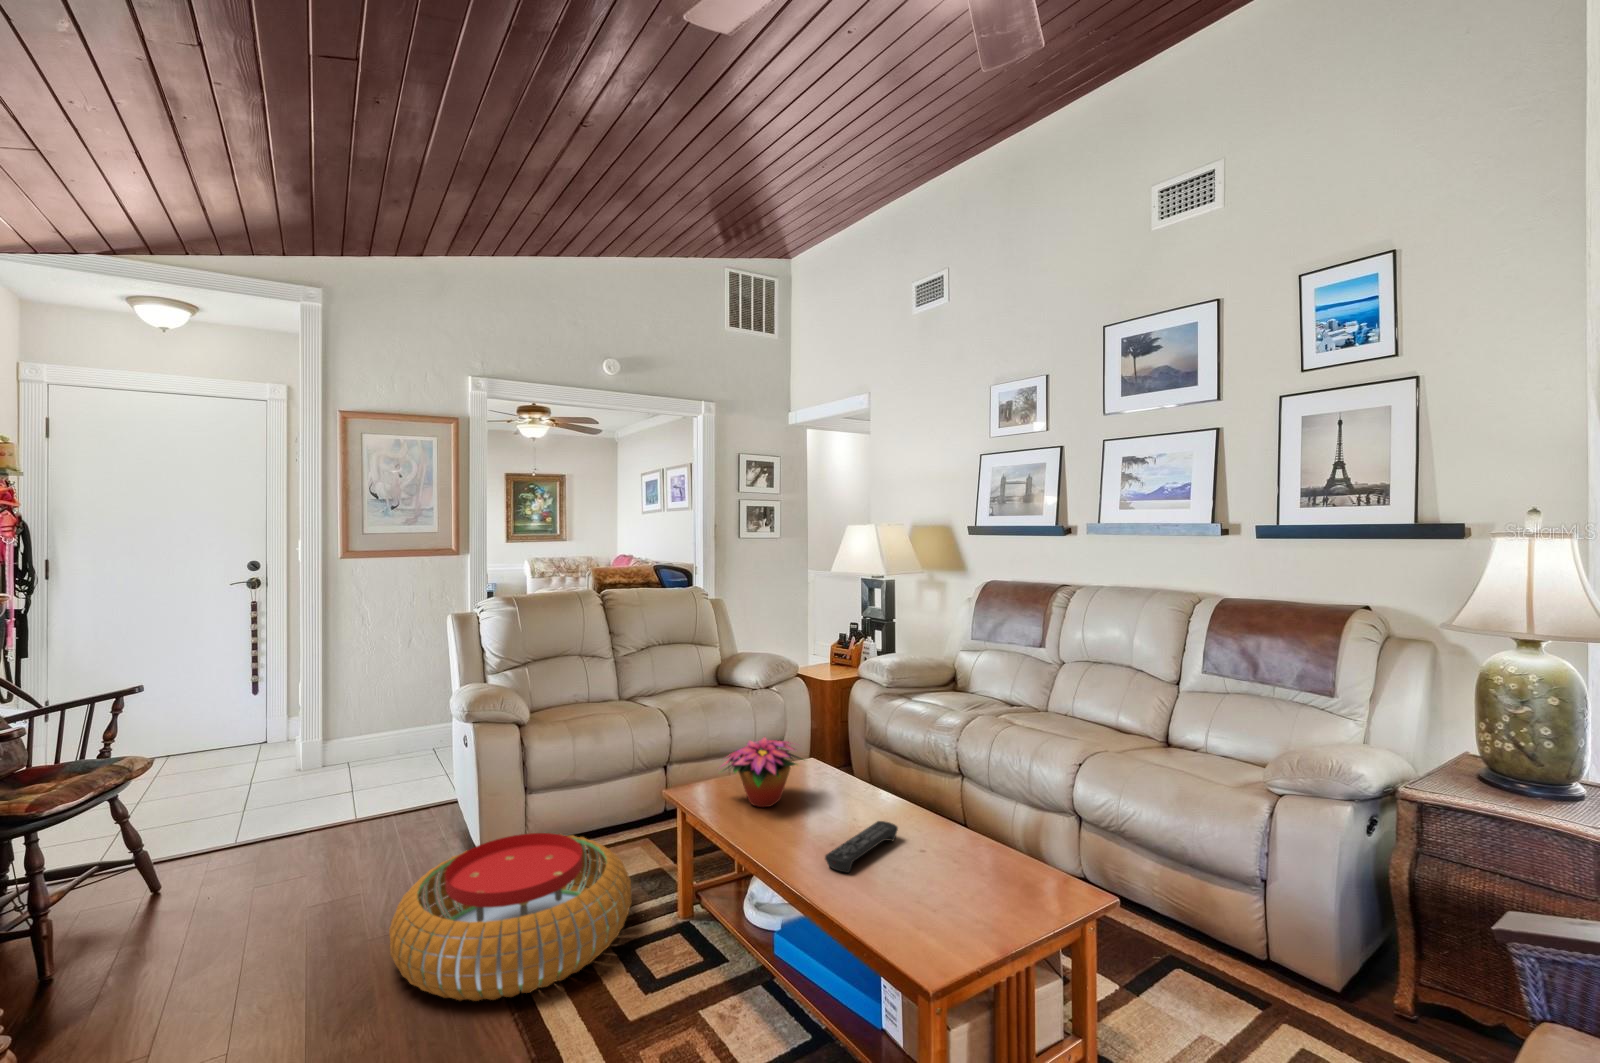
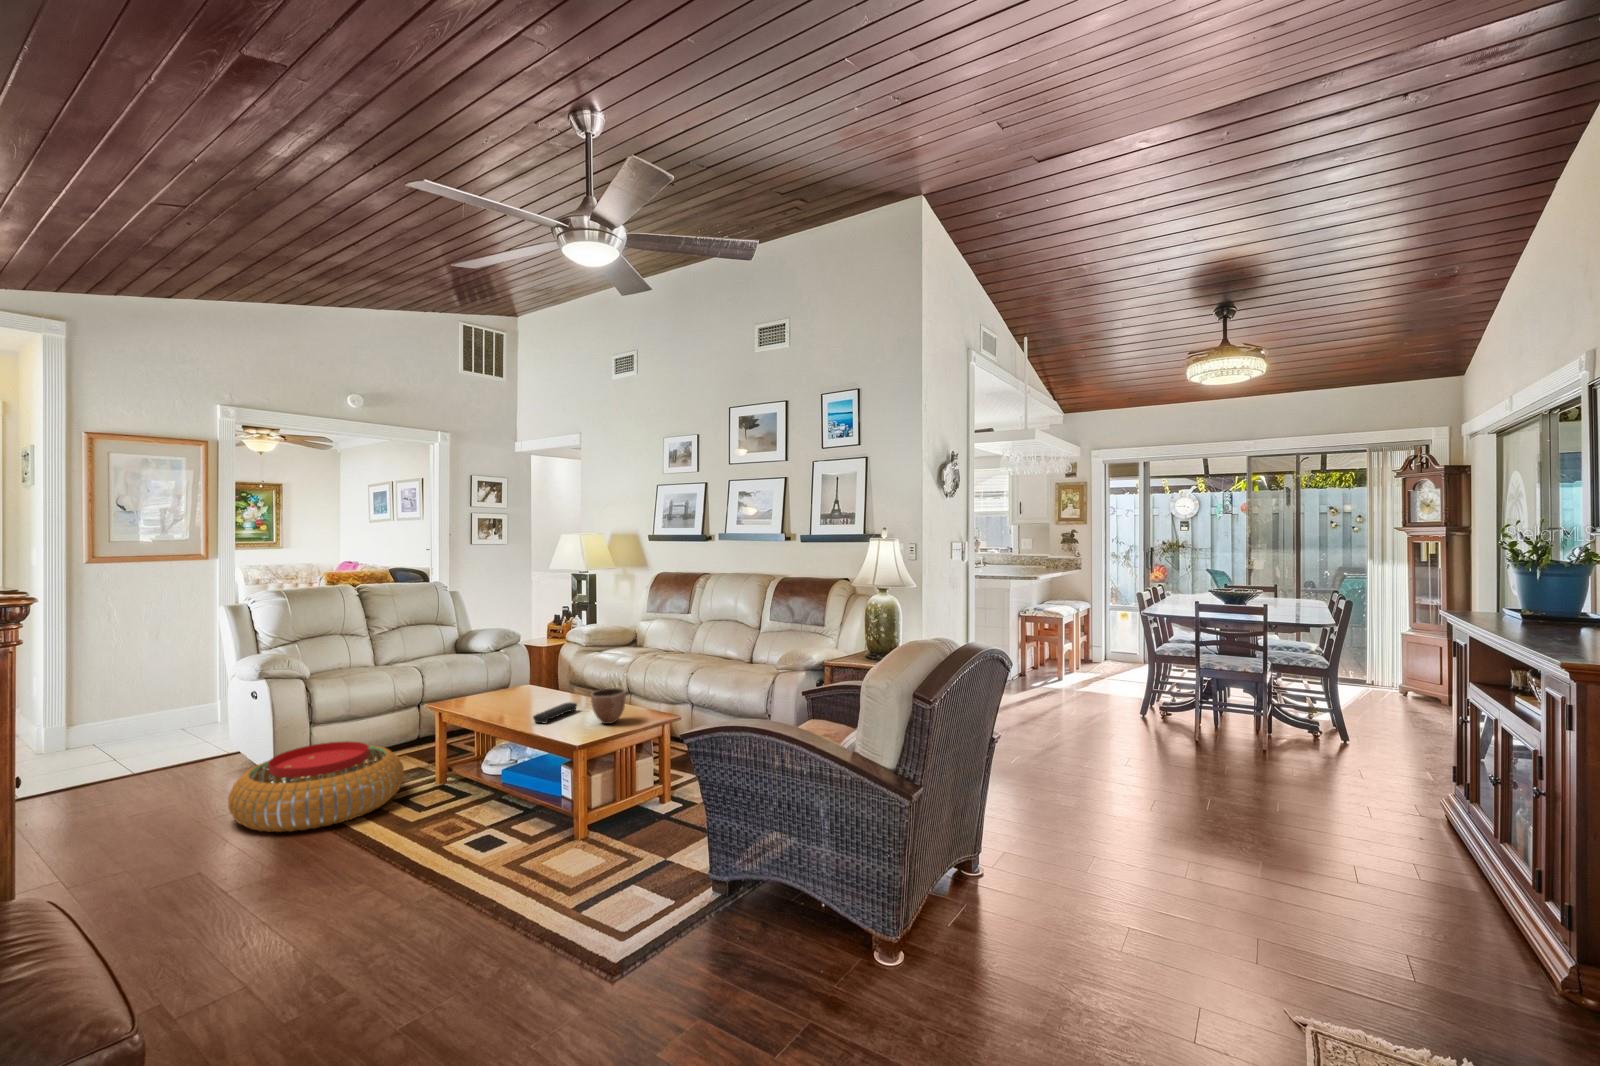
flower arrangement: present [722,737,803,807] -> none [462,665,526,708]
decorative bowl: none [932,818,1000,897] -> present [591,688,626,724]

